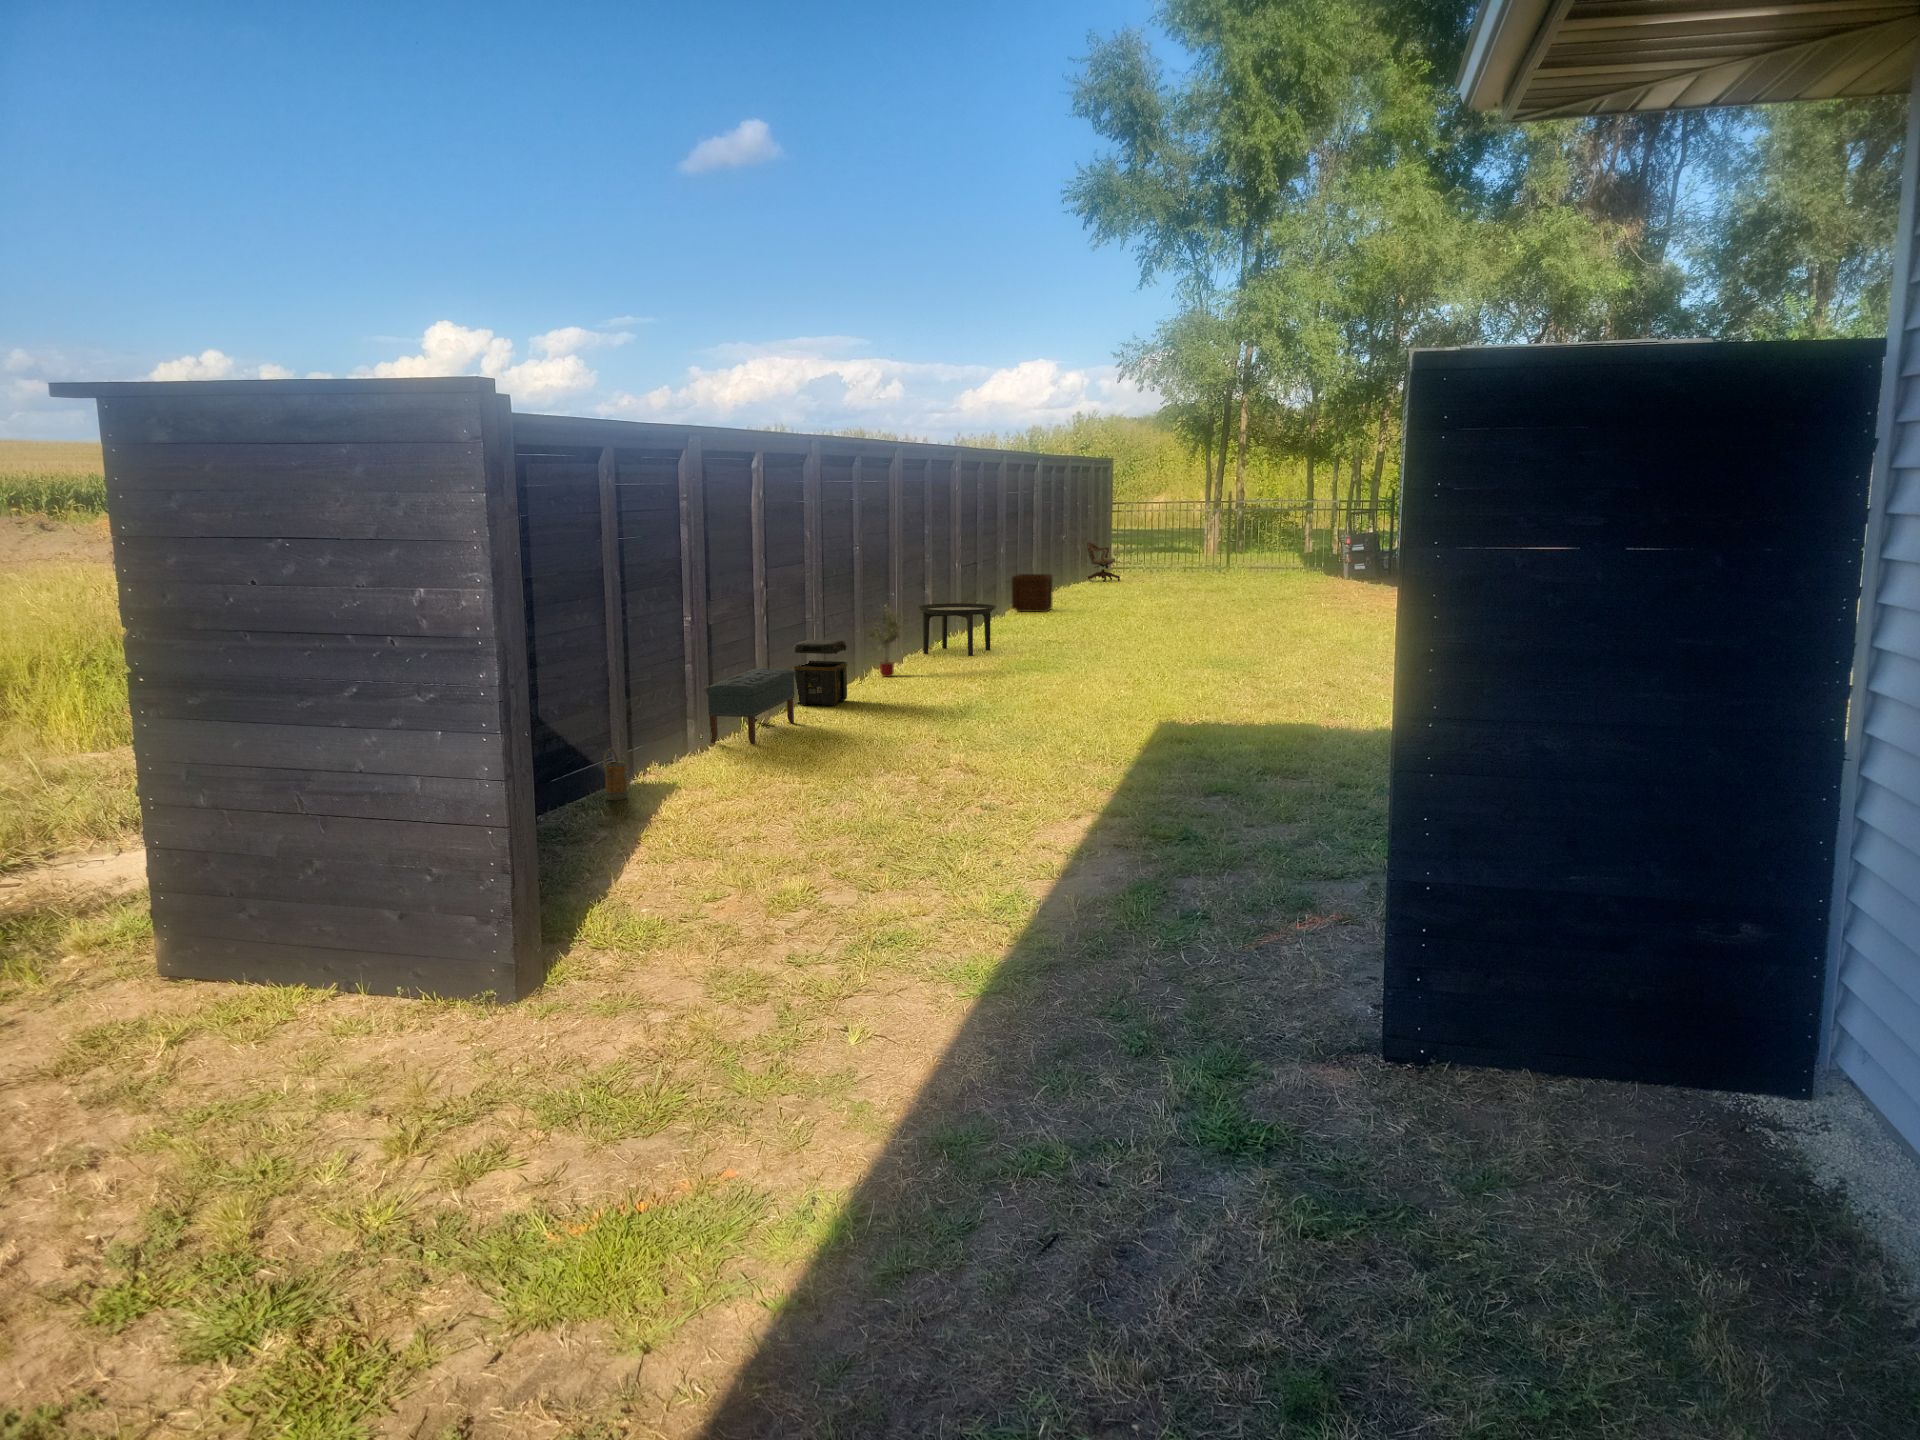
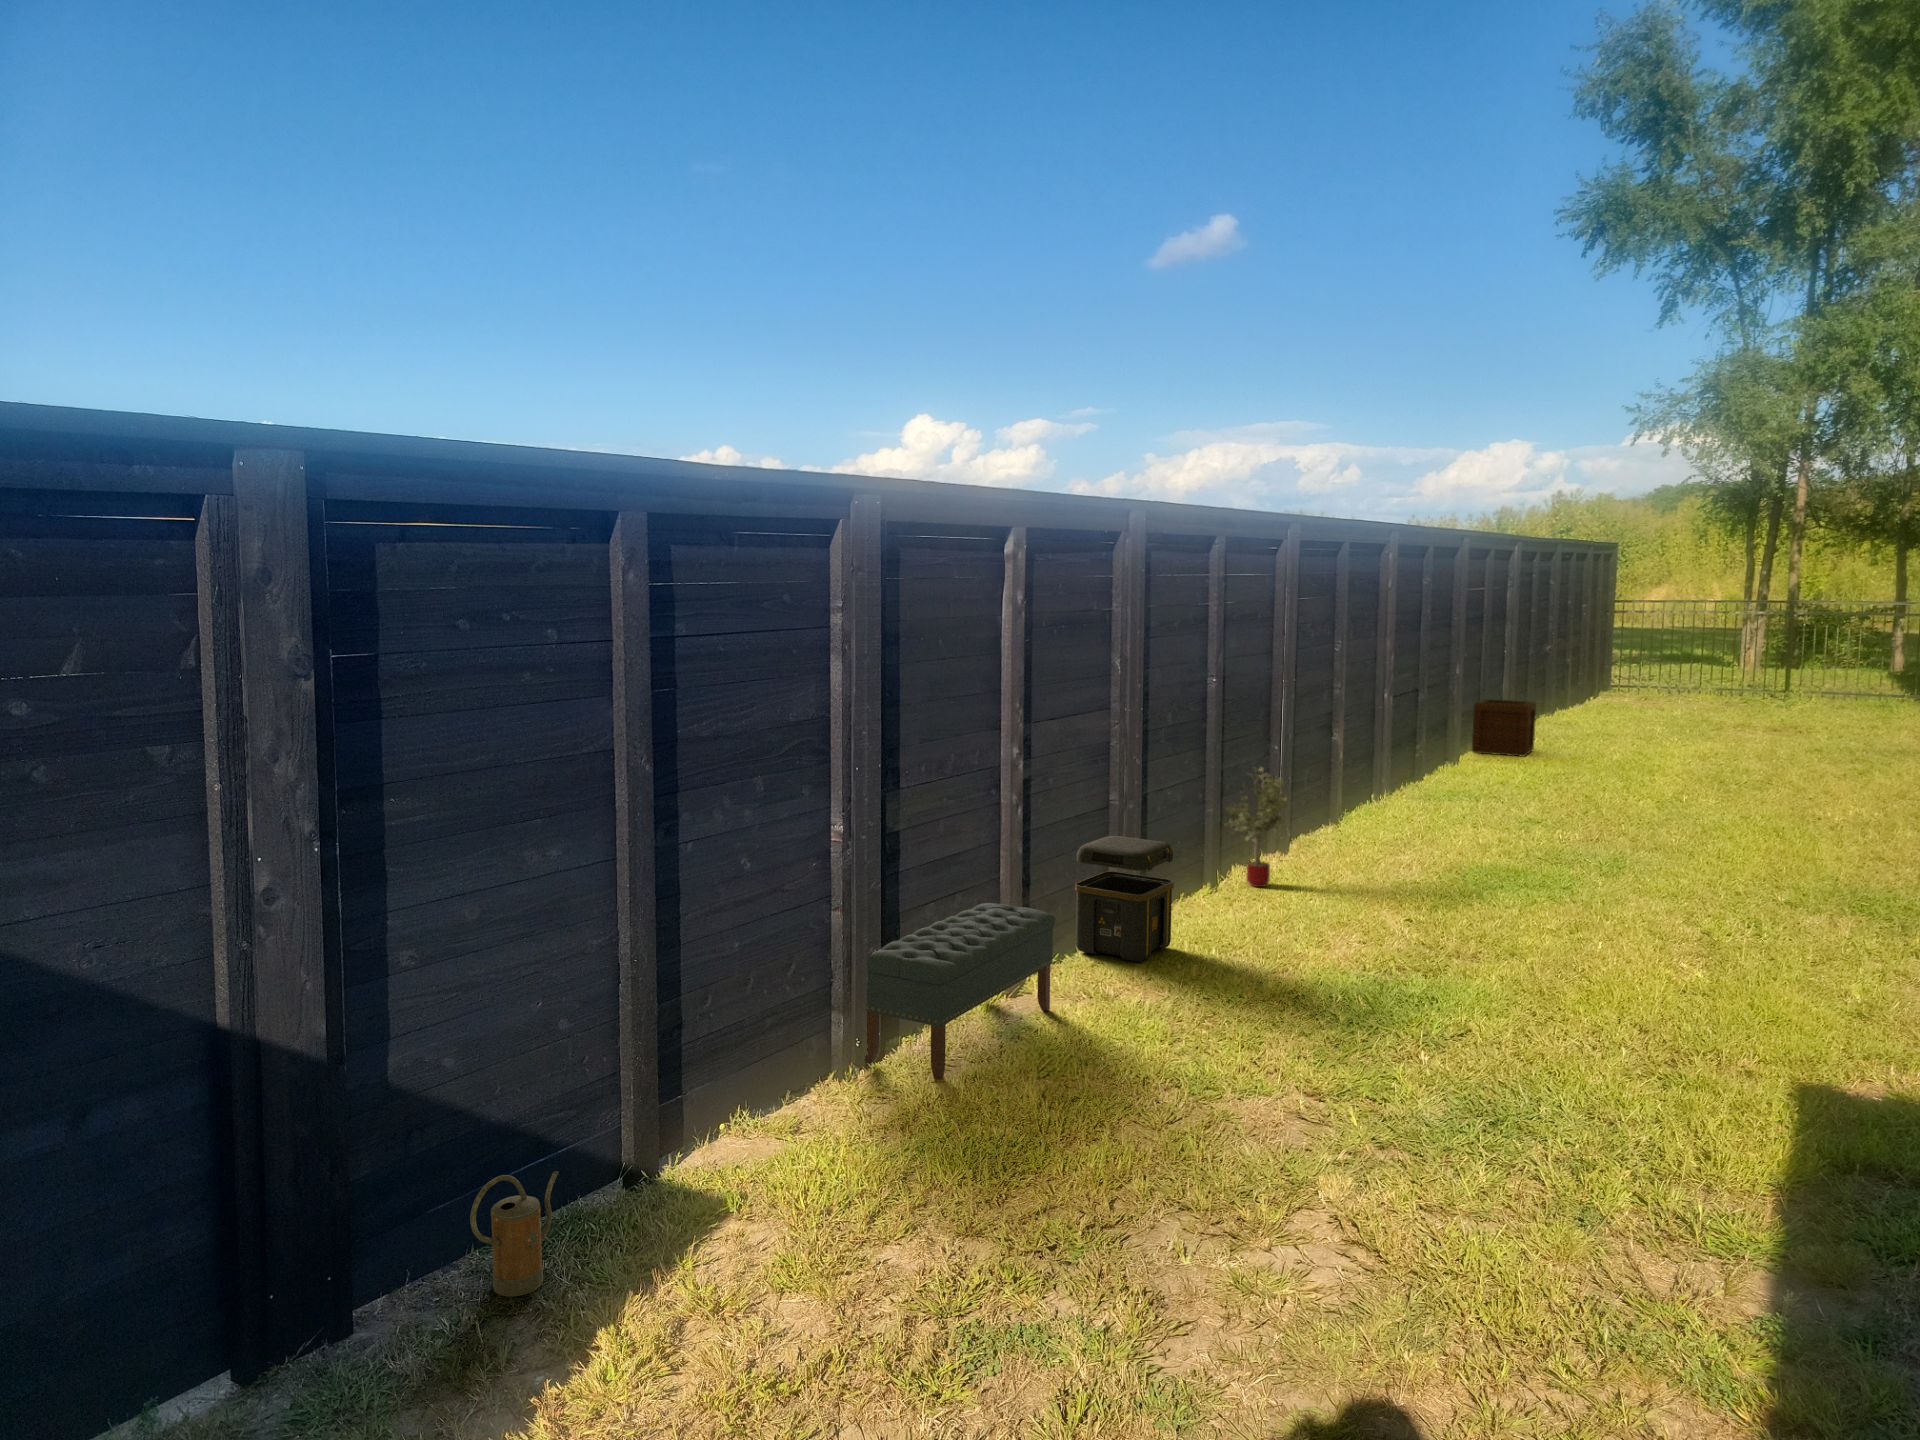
chair: present [1086,542,1120,582] -> none [1577,650,1627,706]
round table: present [918,603,996,656] -> none [1323,755,1453,845]

